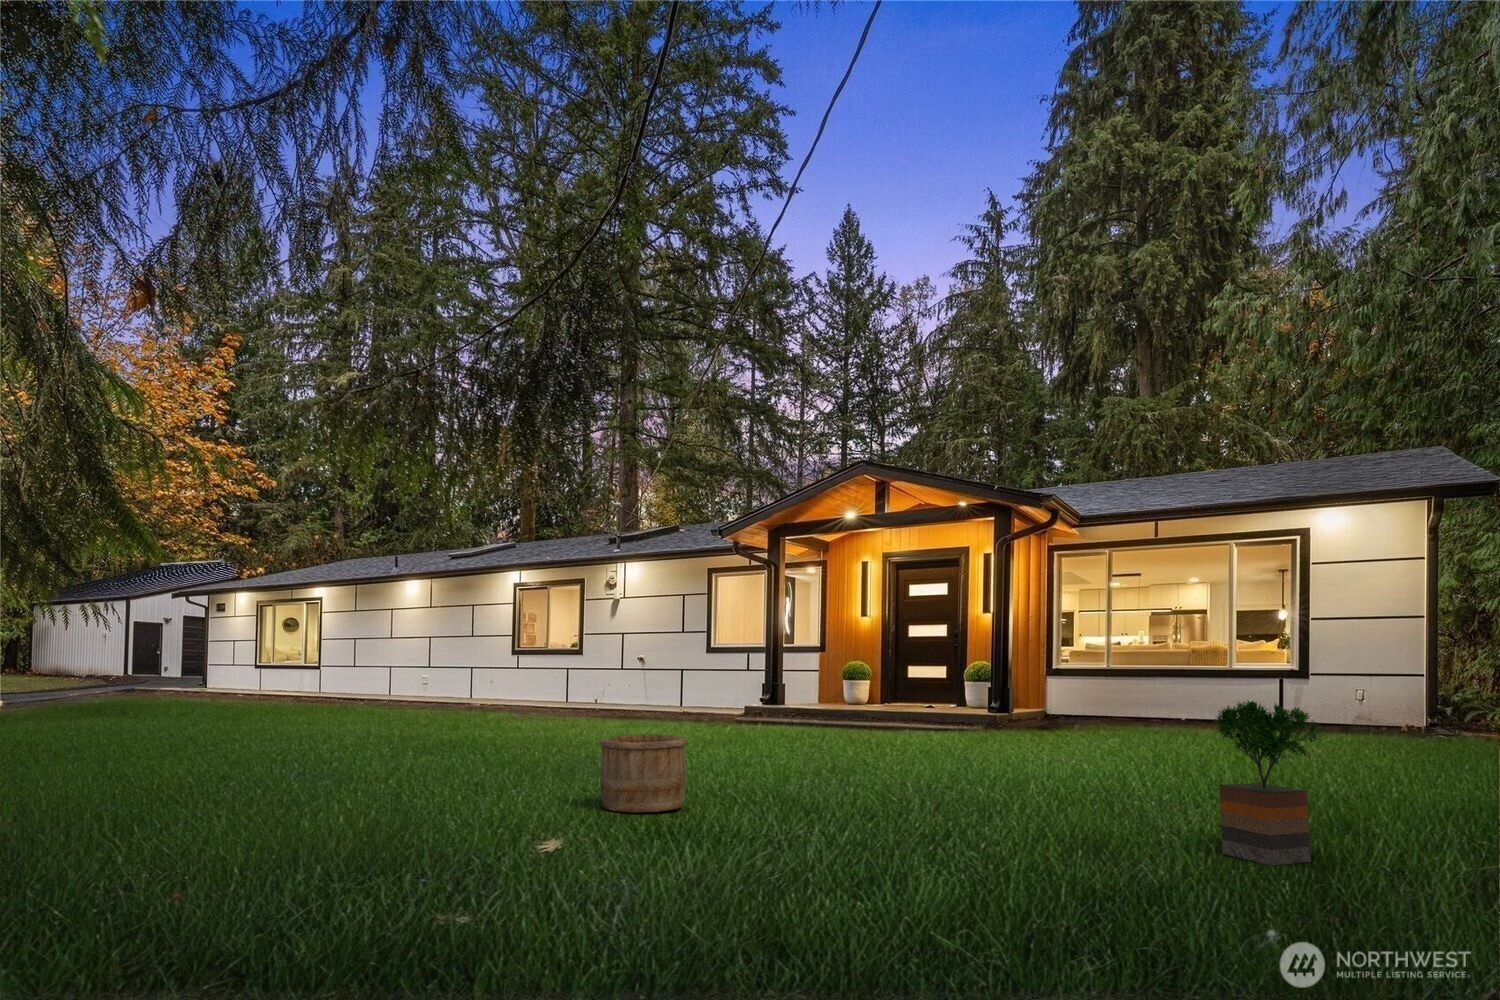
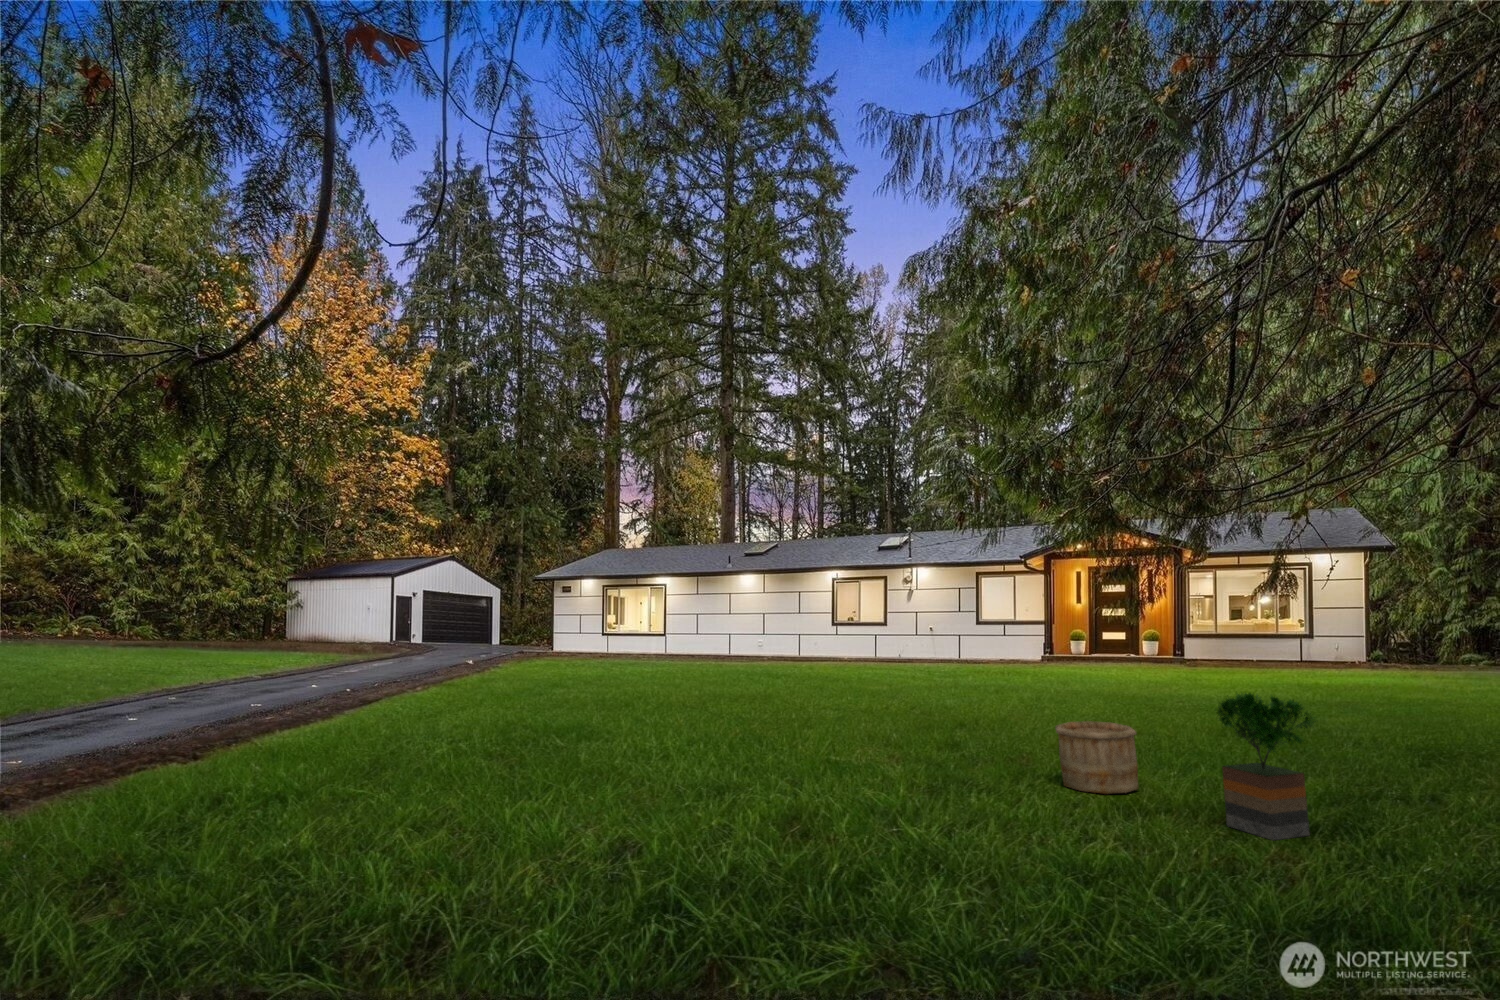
wooden bucket: present [599,734,688,813] -> present [1055,721,1138,794]

